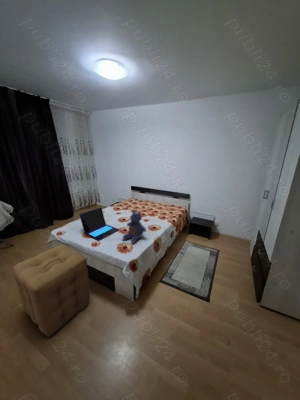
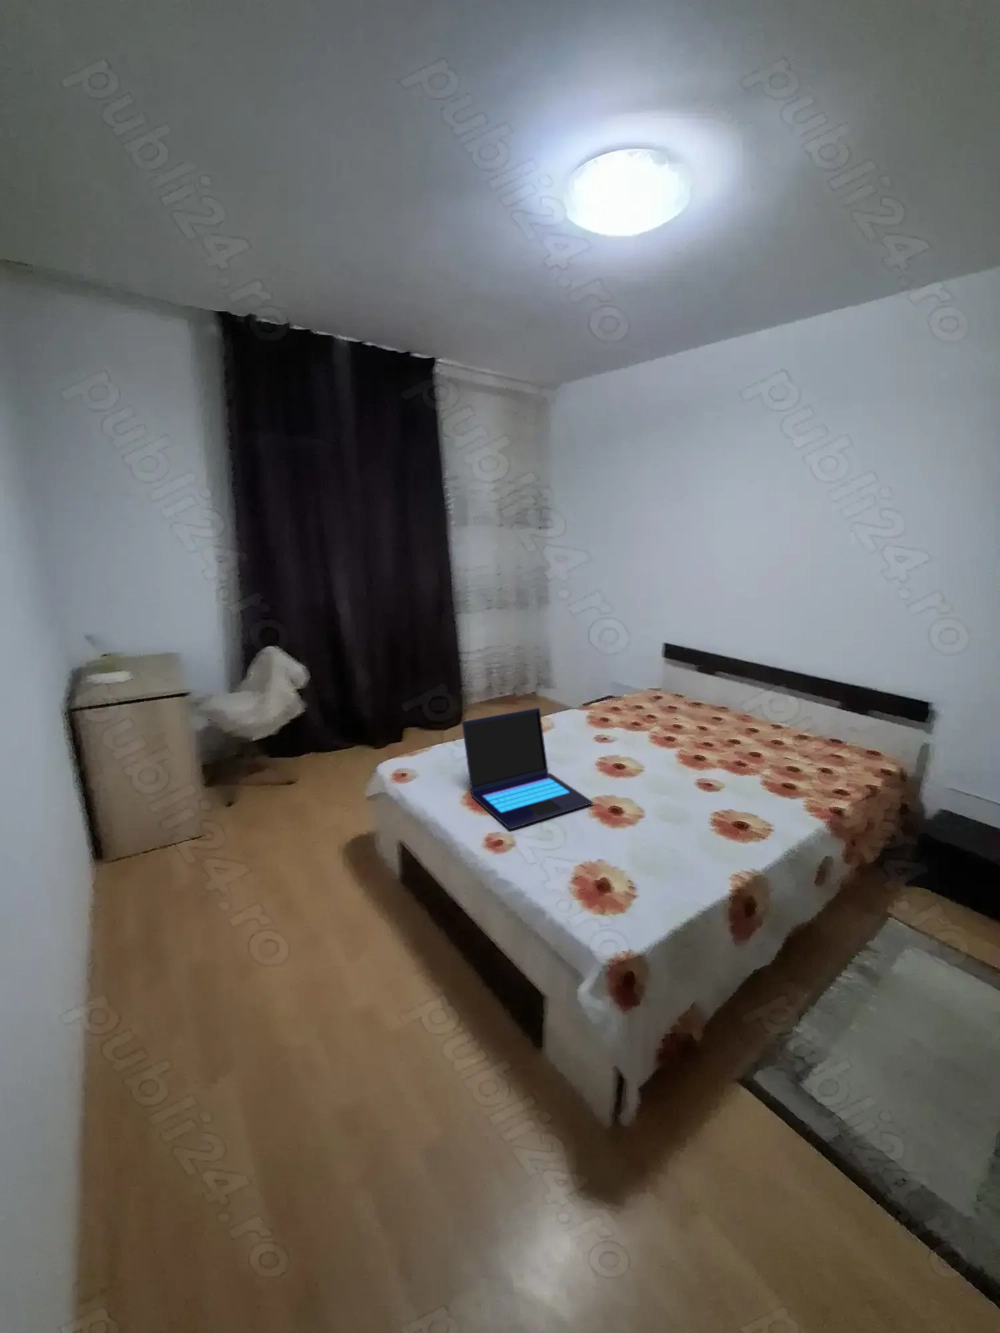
teddy bear: present [123,210,146,243] -> none [599,736,704,877]
ottoman: present [13,244,90,337] -> none [240,816,452,1137]

